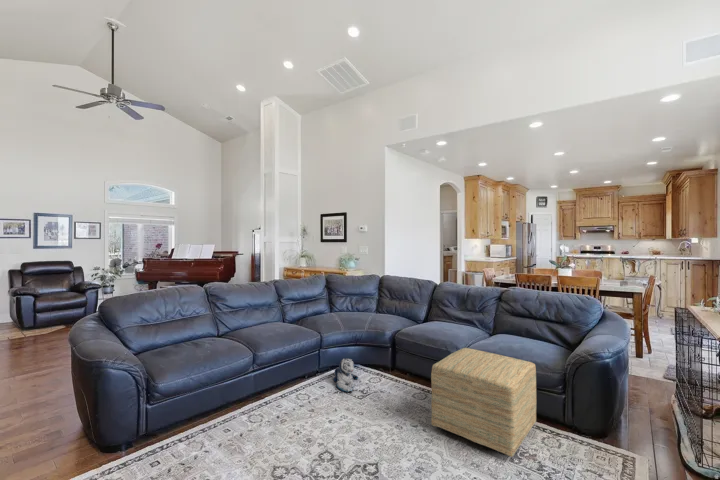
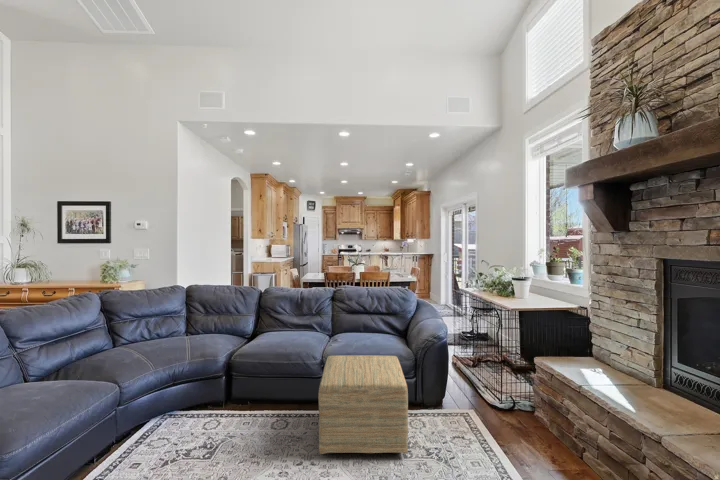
plush toy: present [333,359,358,392] -> none [149,407,192,458]

